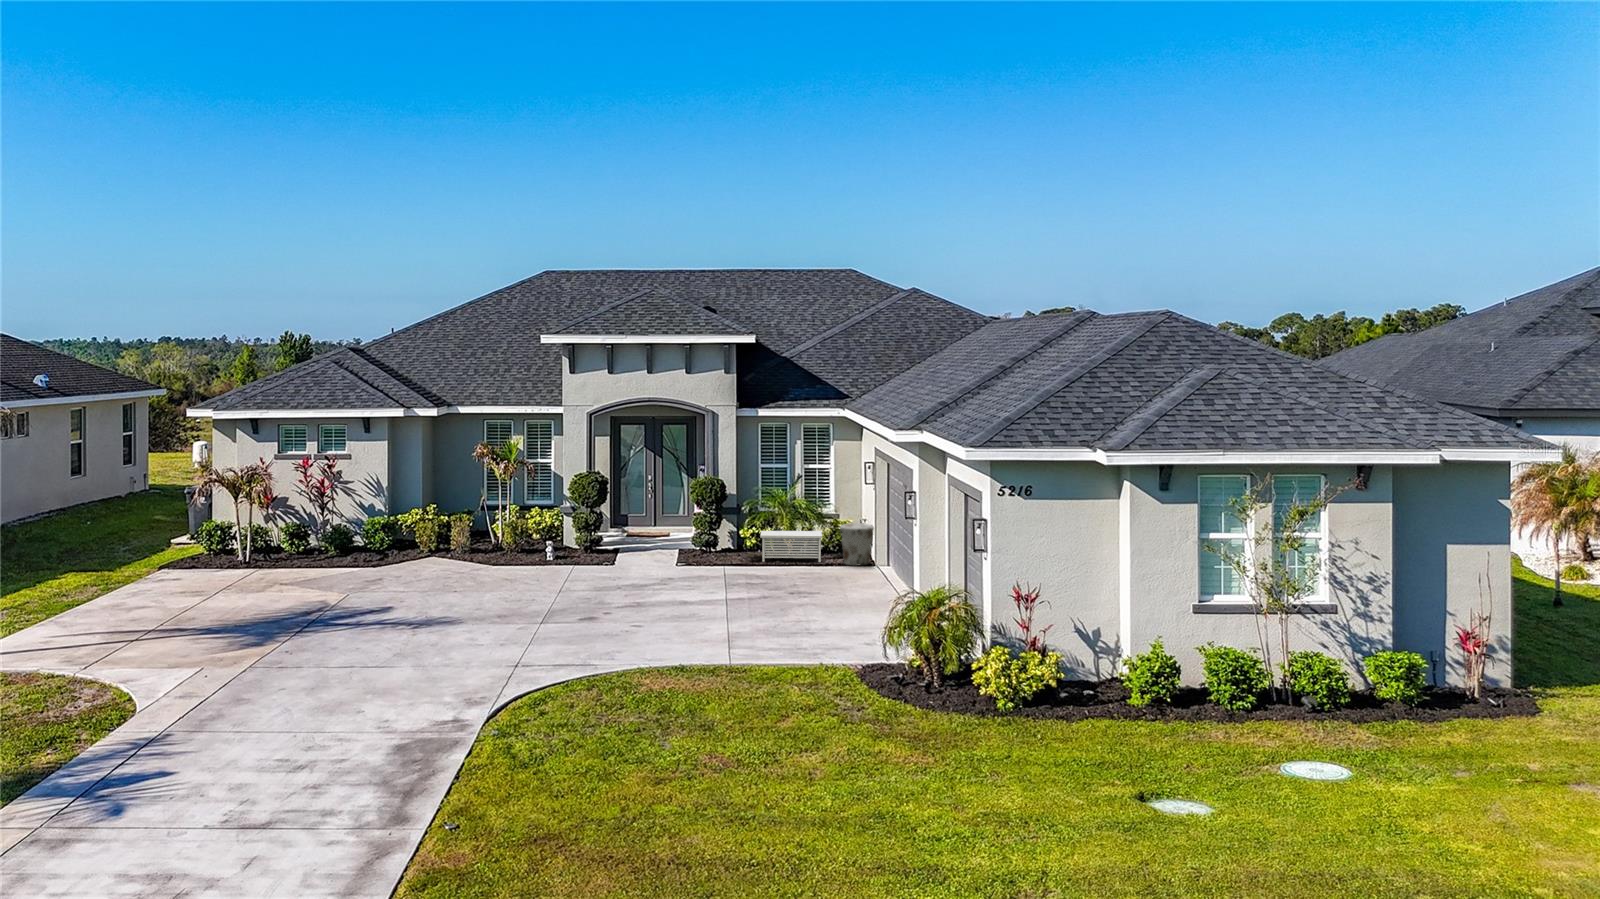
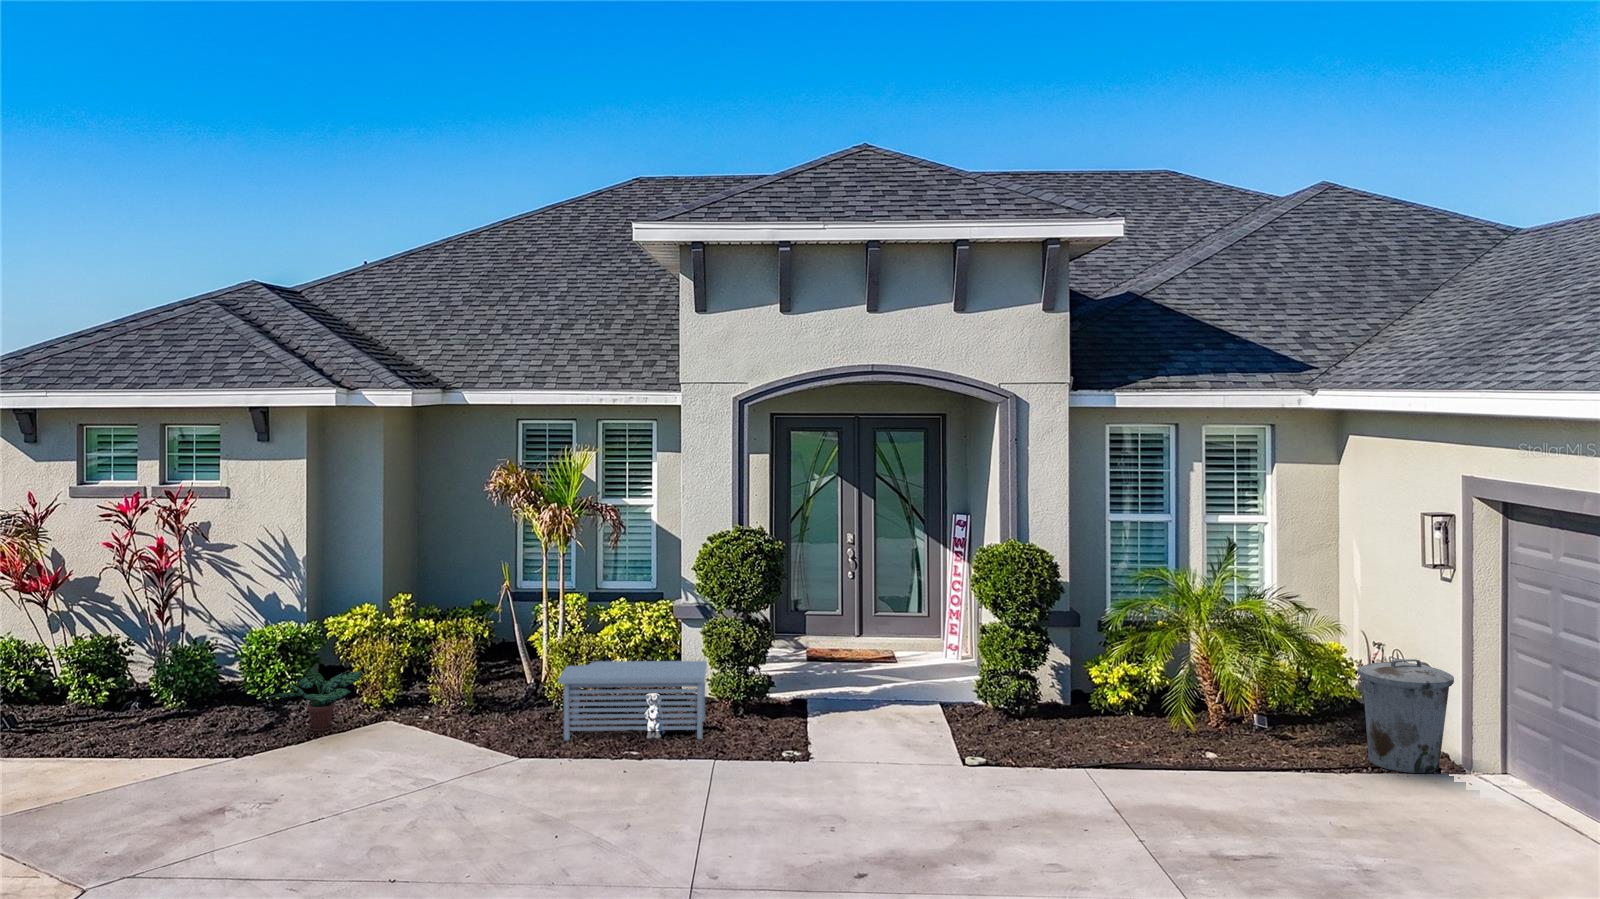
storage bench: present [760,531,822,562] -> present [558,661,707,741]
potted plant: none [375,533,418,561] -> present [267,668,362,731]

